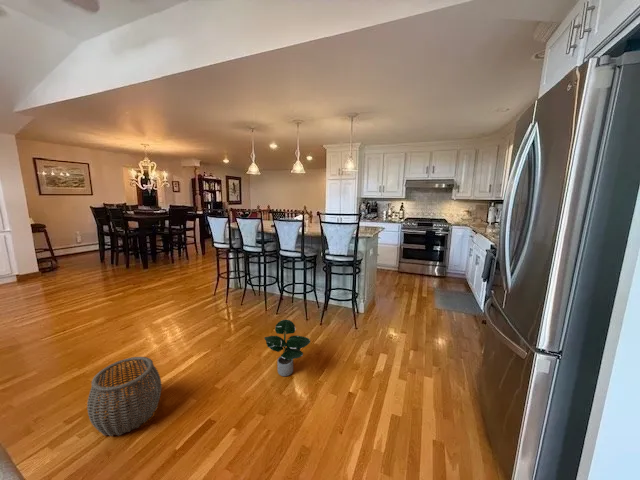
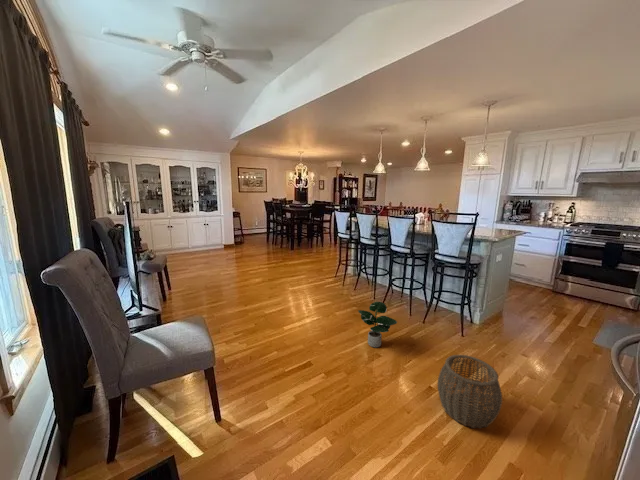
woven basket: present [87,357,162,436] -> present [438,355,502,428]

